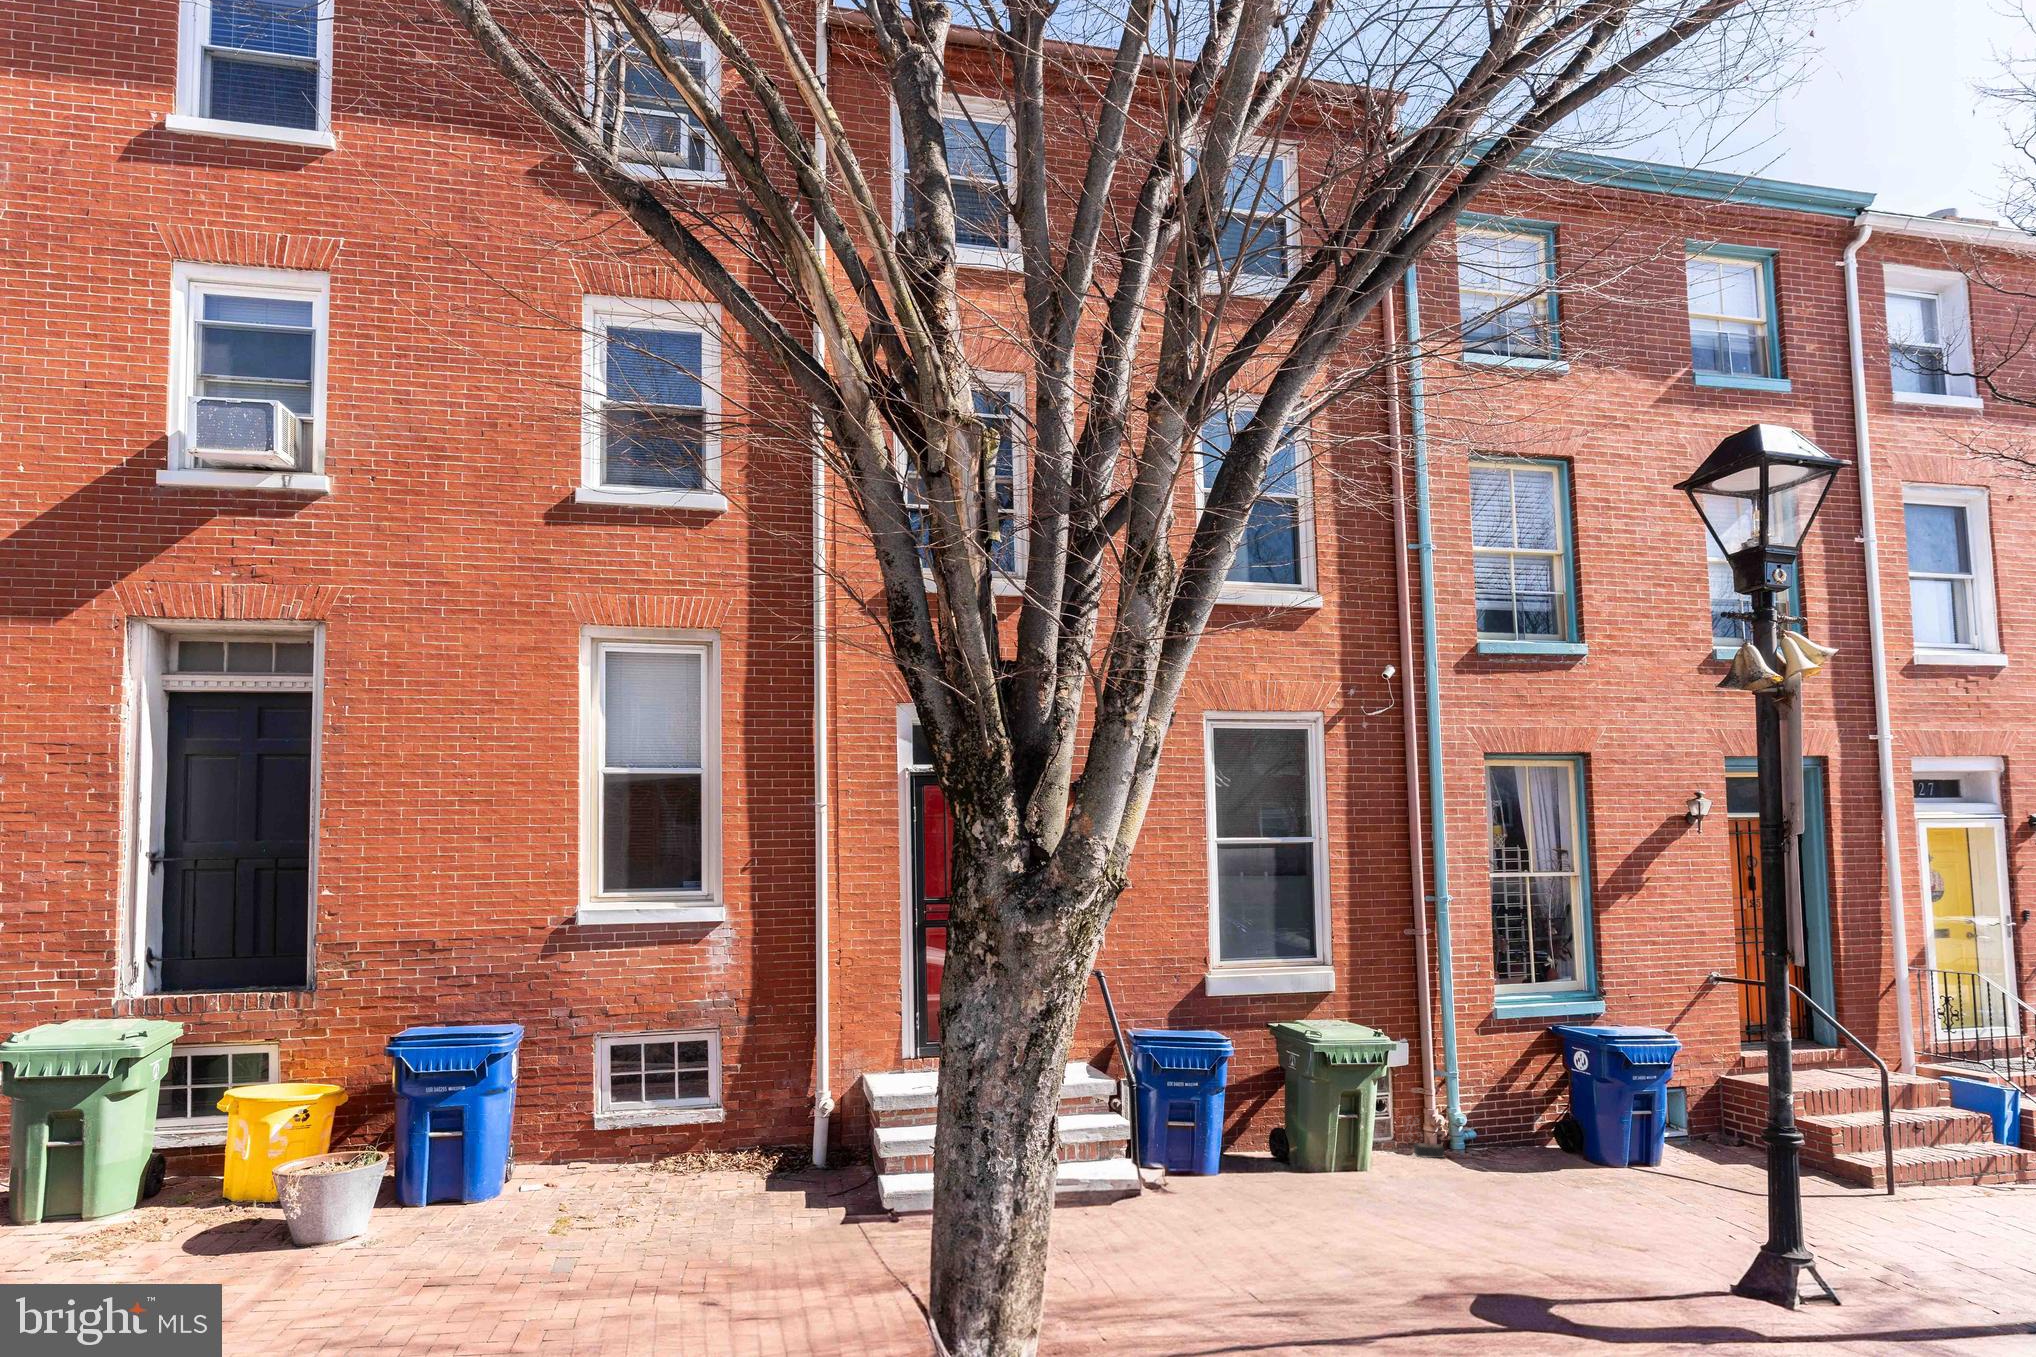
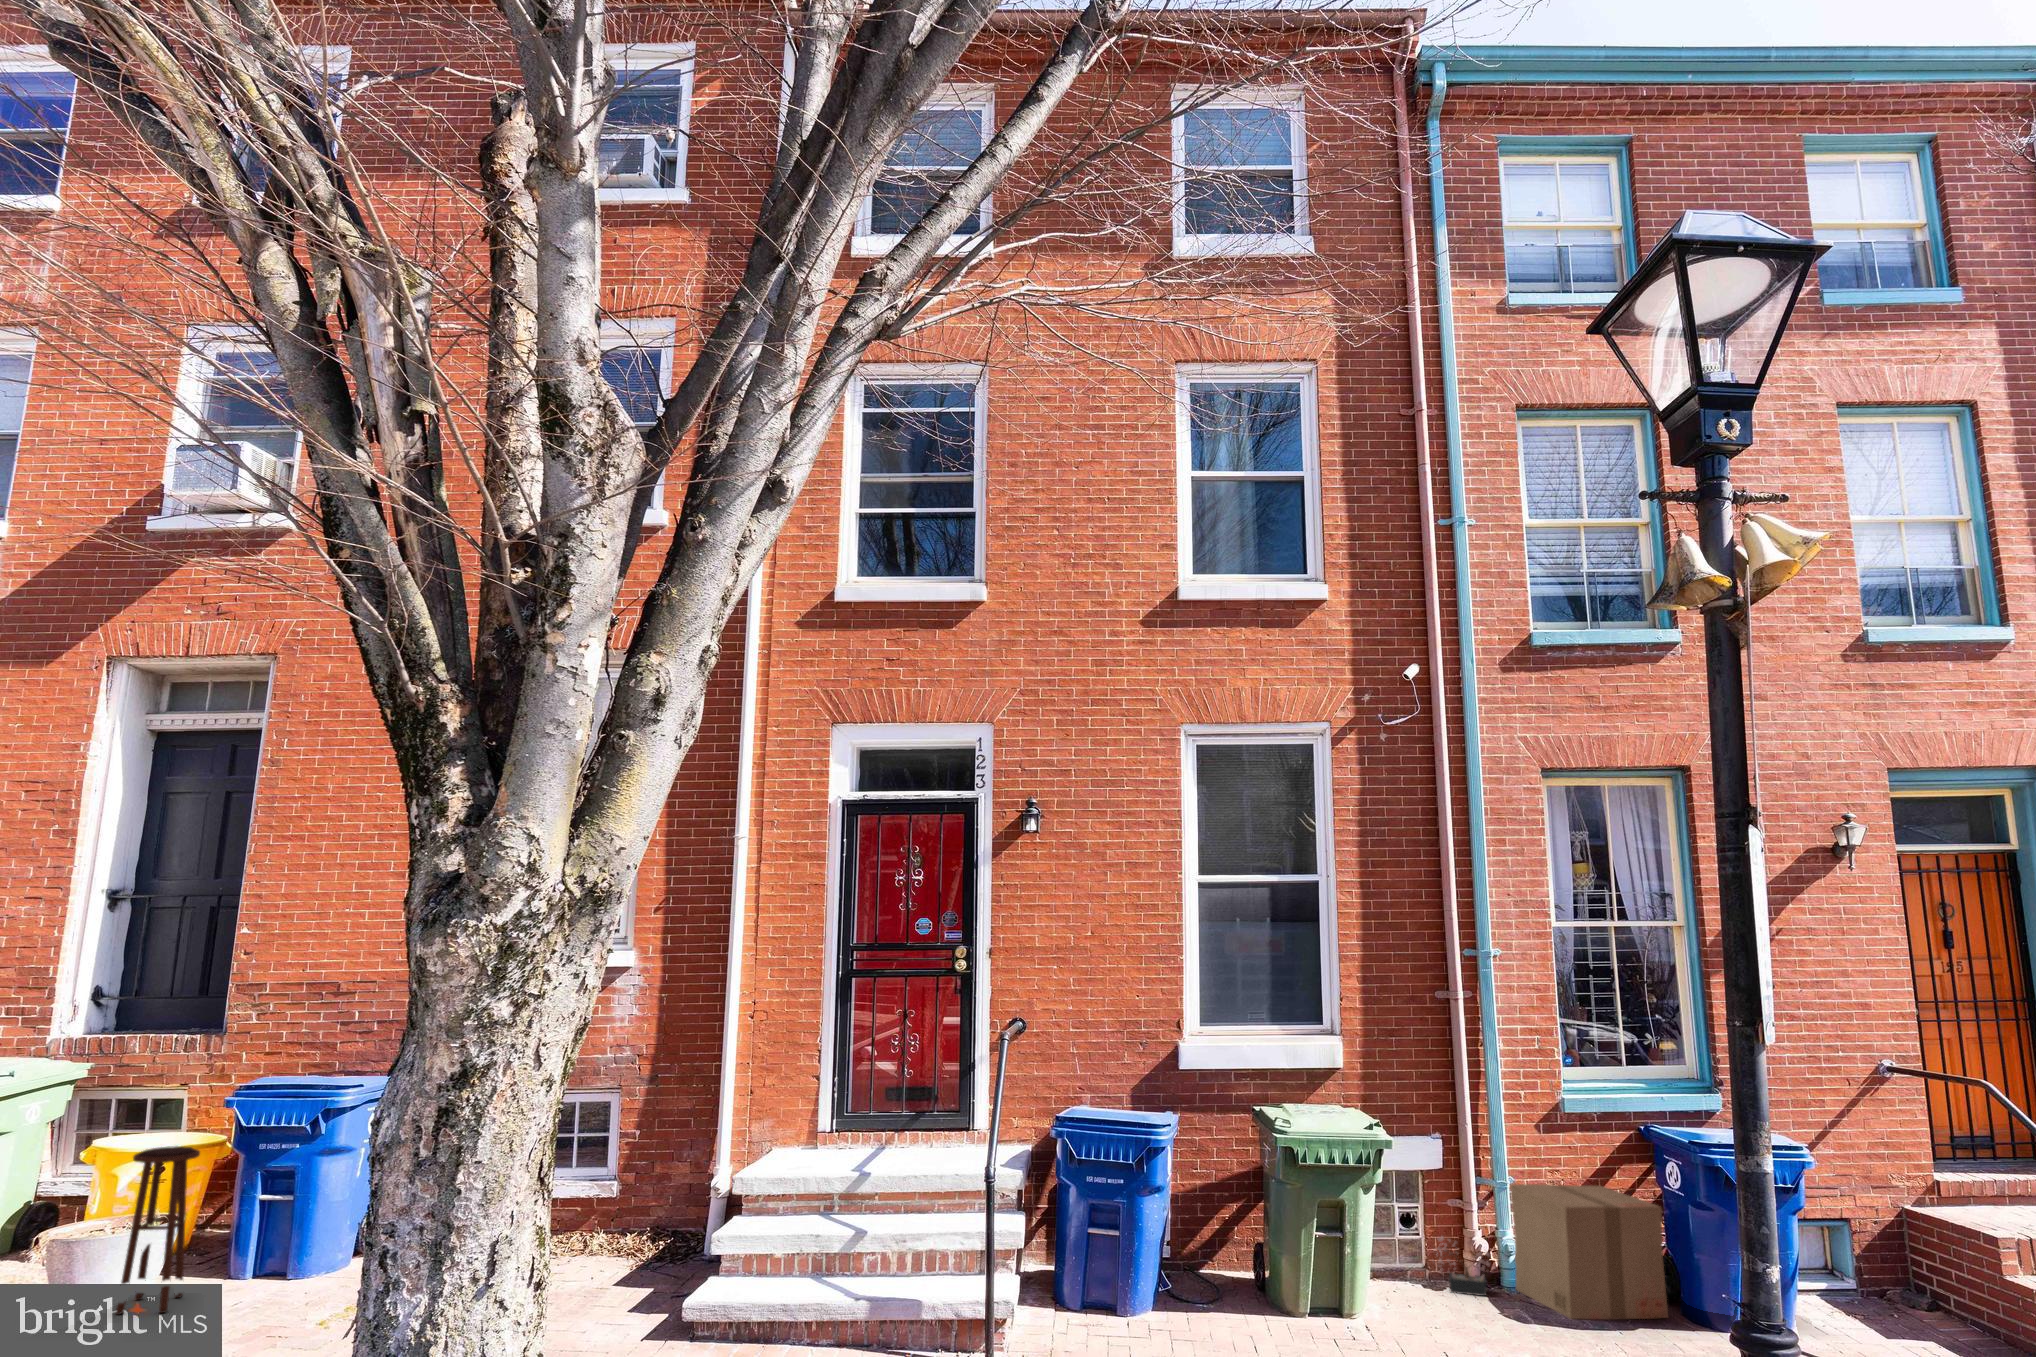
cardboard box: none [1458,1073,1576,1172] -> present [1510,1184,1668,1319]
stool: none [397,1084,452,1226] -> present [116,1146,200,1314]

